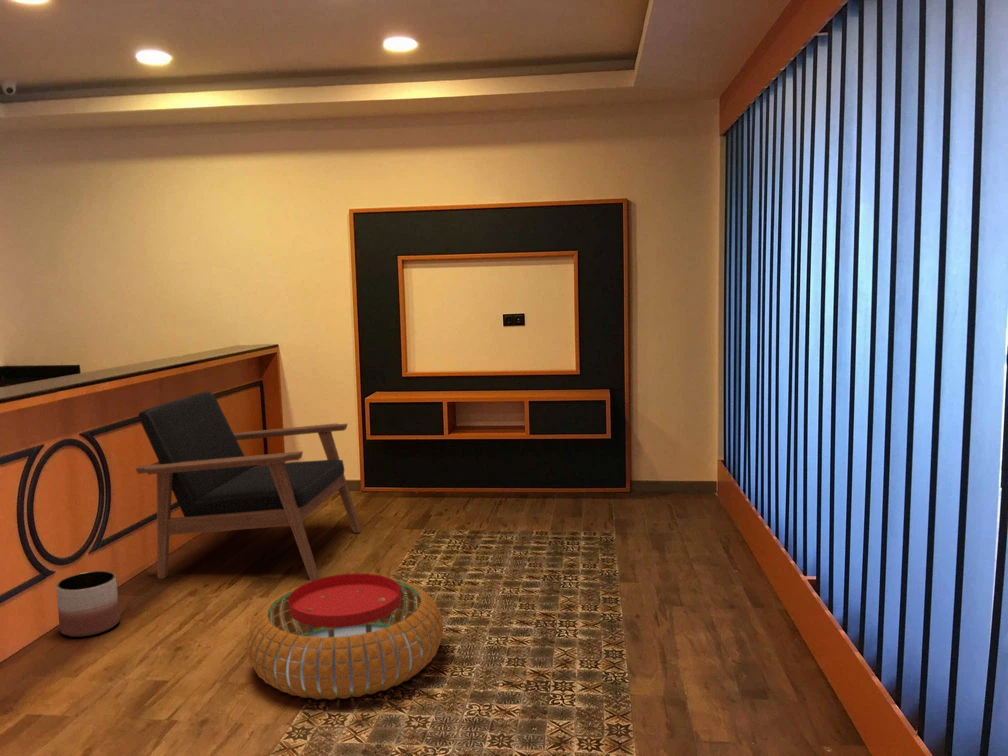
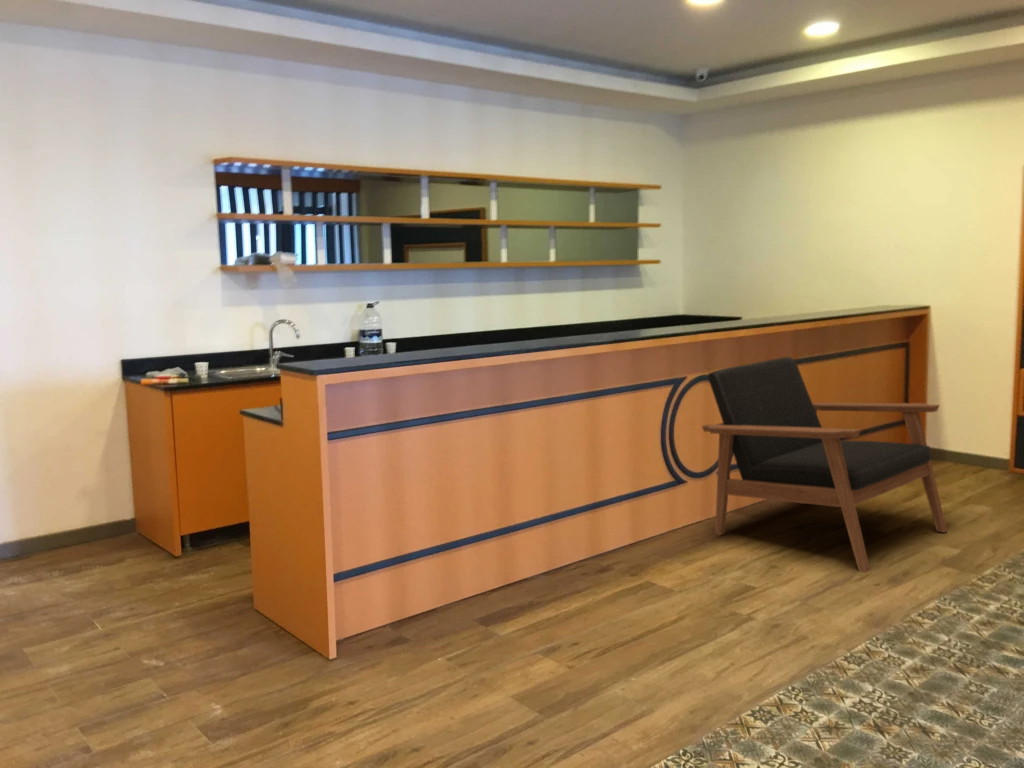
planter: present [56,571,120,637] -> none [615,513,665,570]
pouf: present [247,574,443,700] -> none [744,568,974,707]

